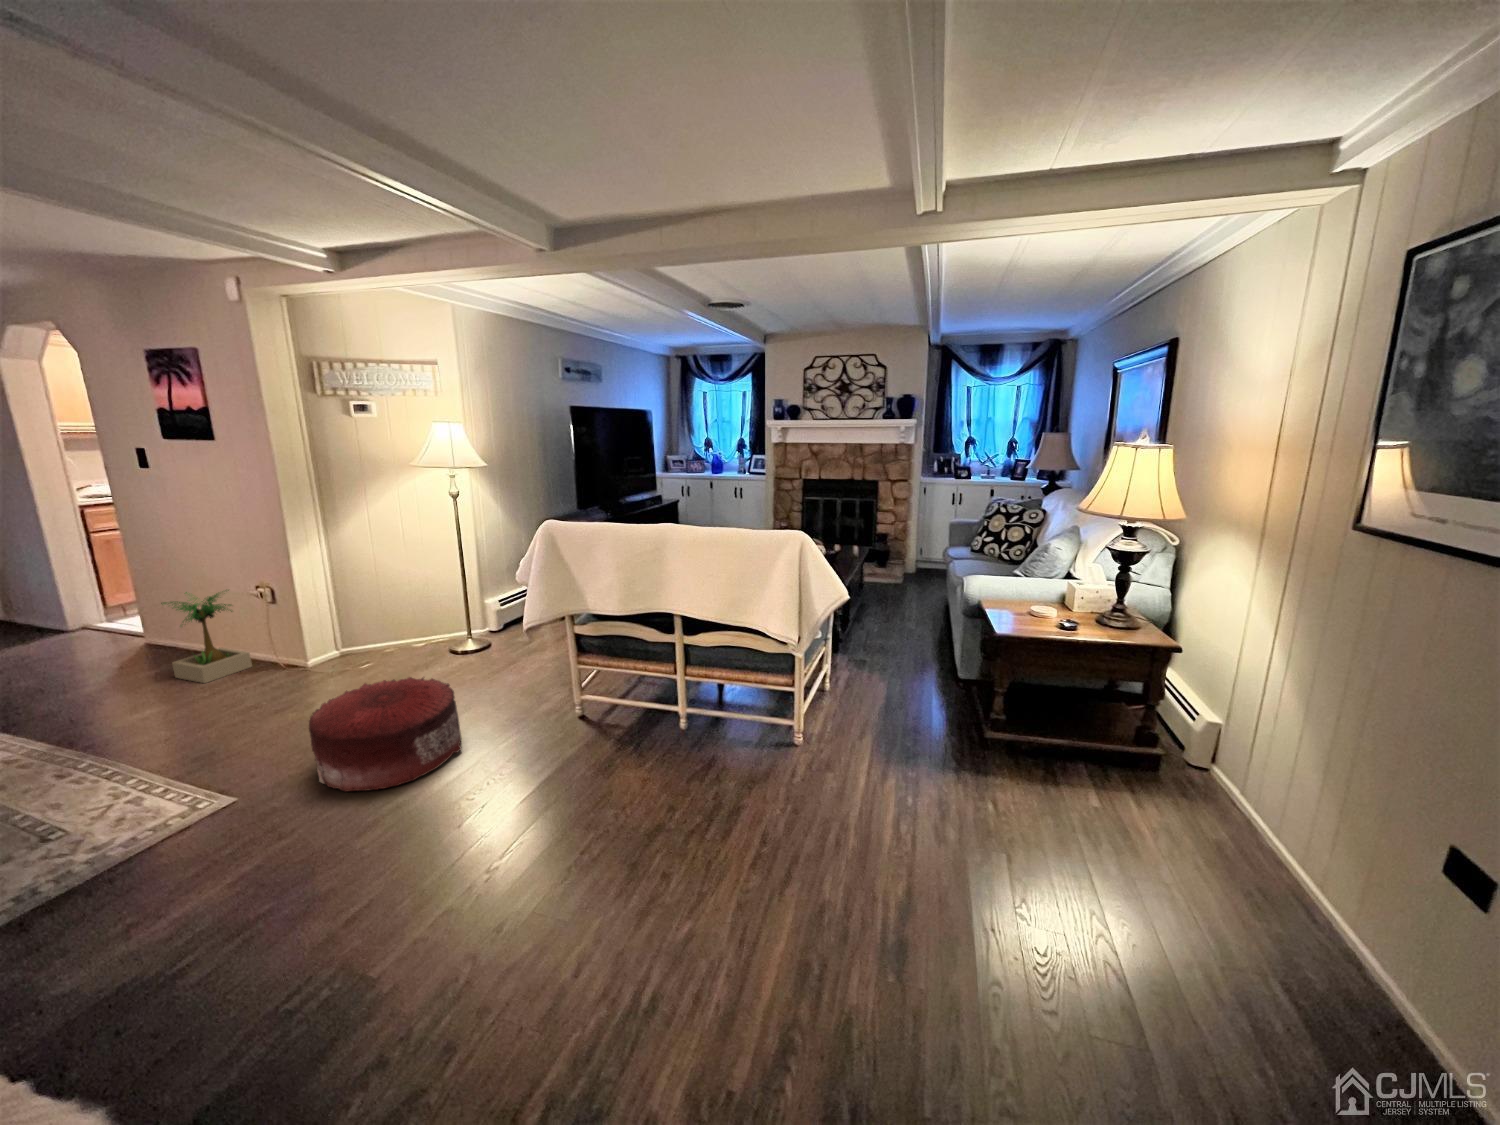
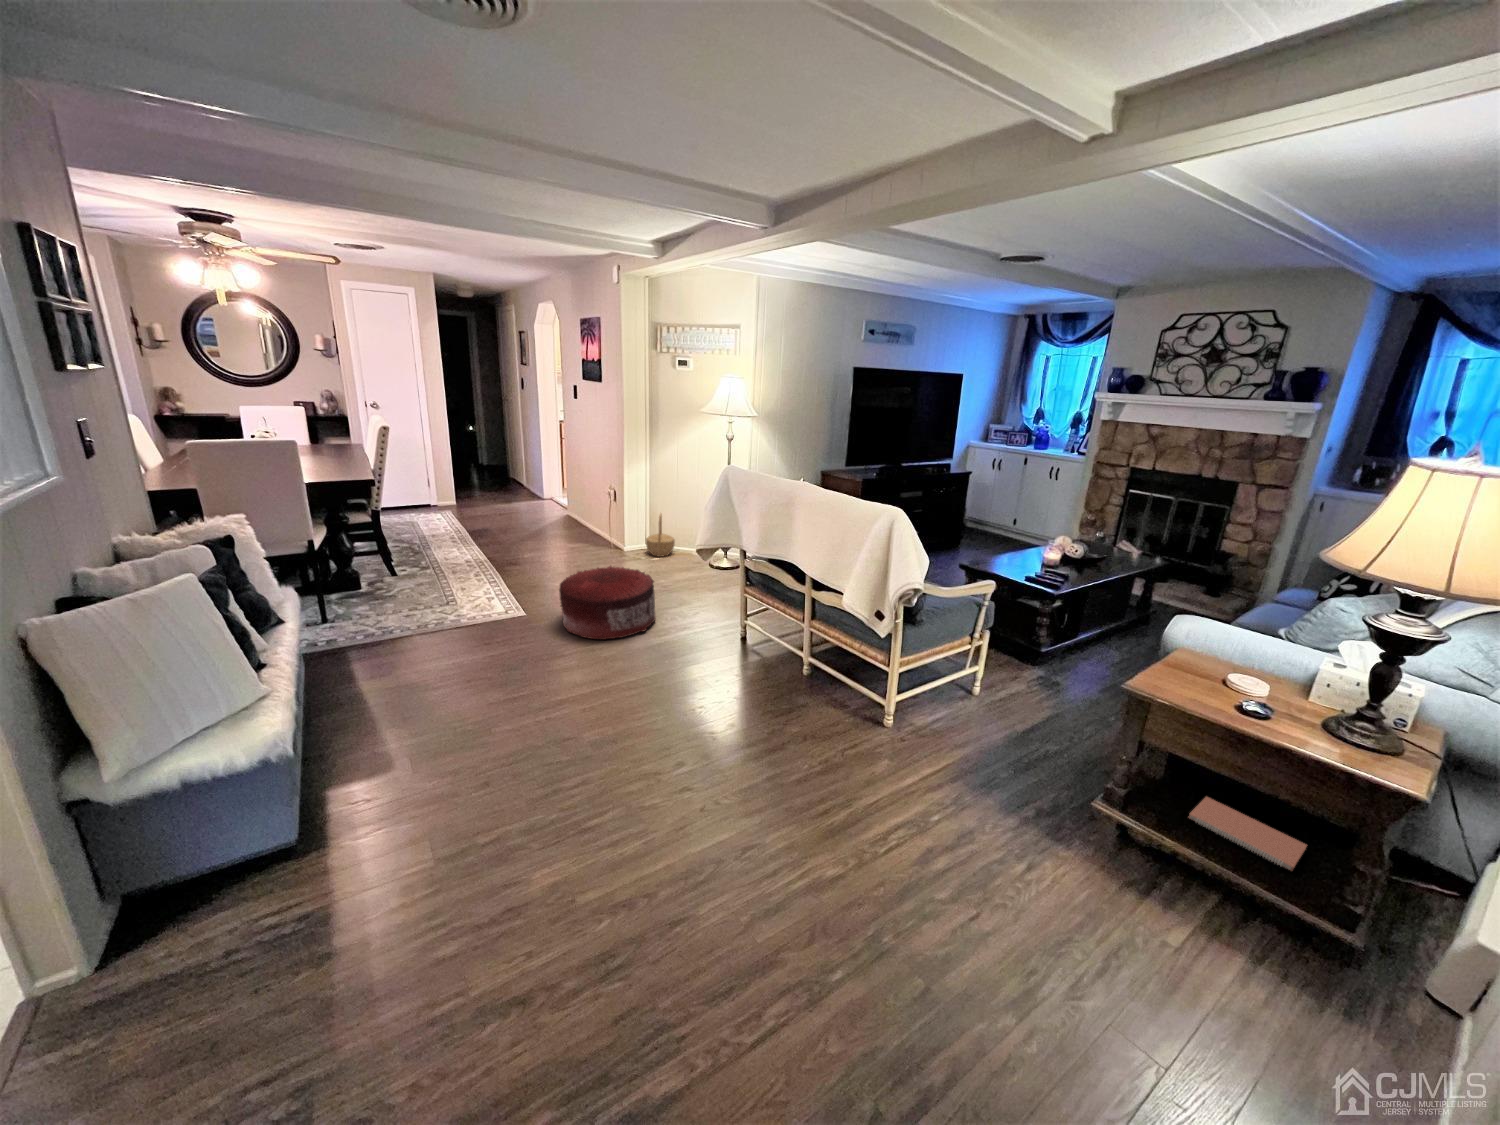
potted plant: present [161,590,252,683] -> none [554,484,601,546]
basket: none [345,603,390,662] -> present [646,514,675,557]
notebook: none [1038,699,1112,725] -> present [1189,797,1307,870]

